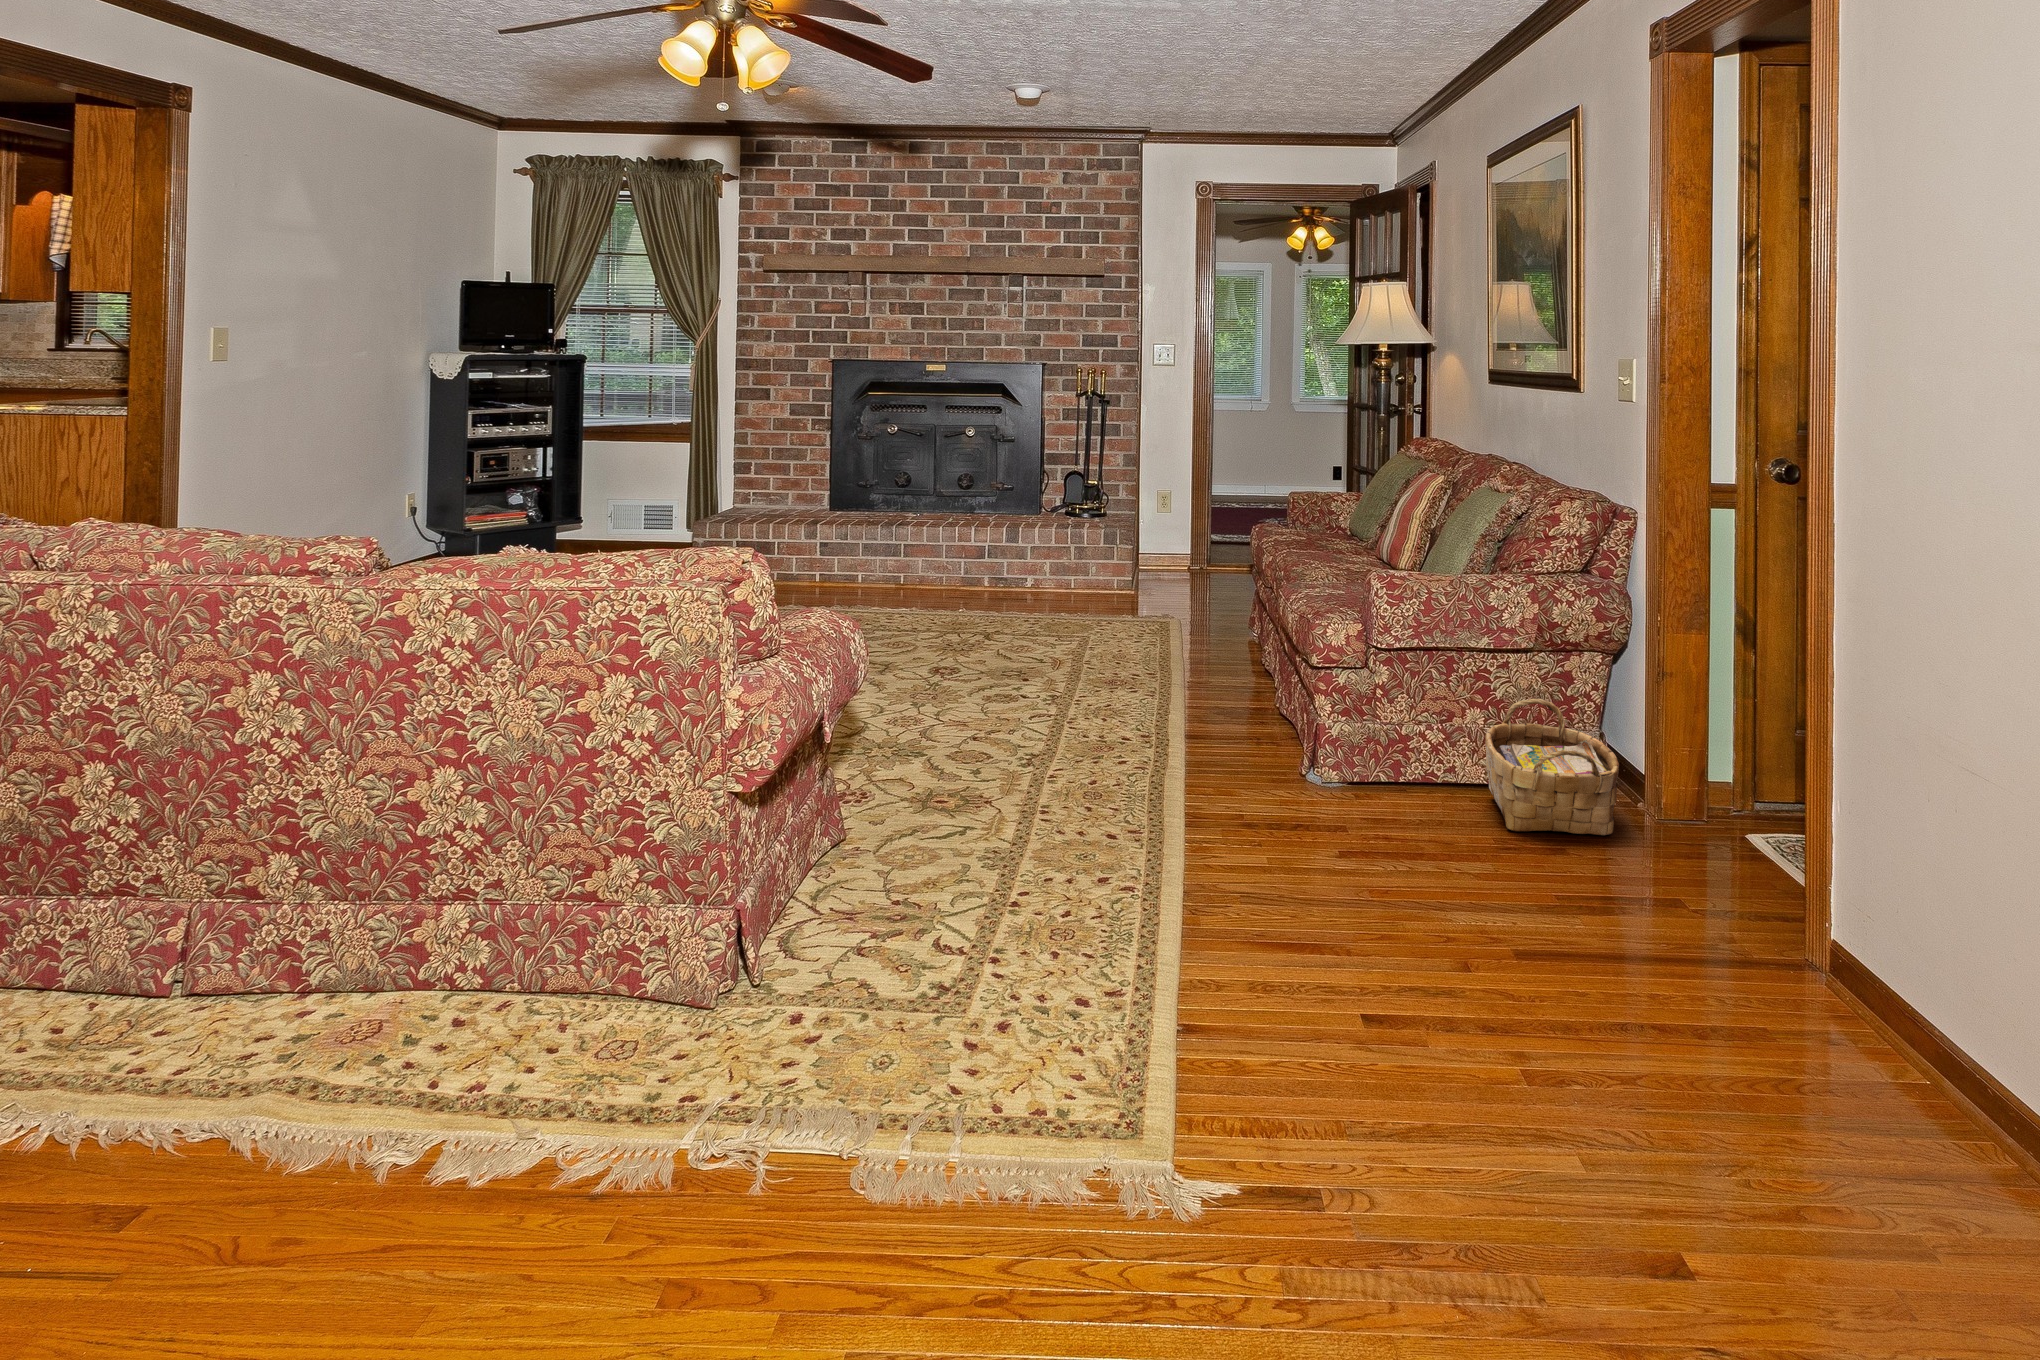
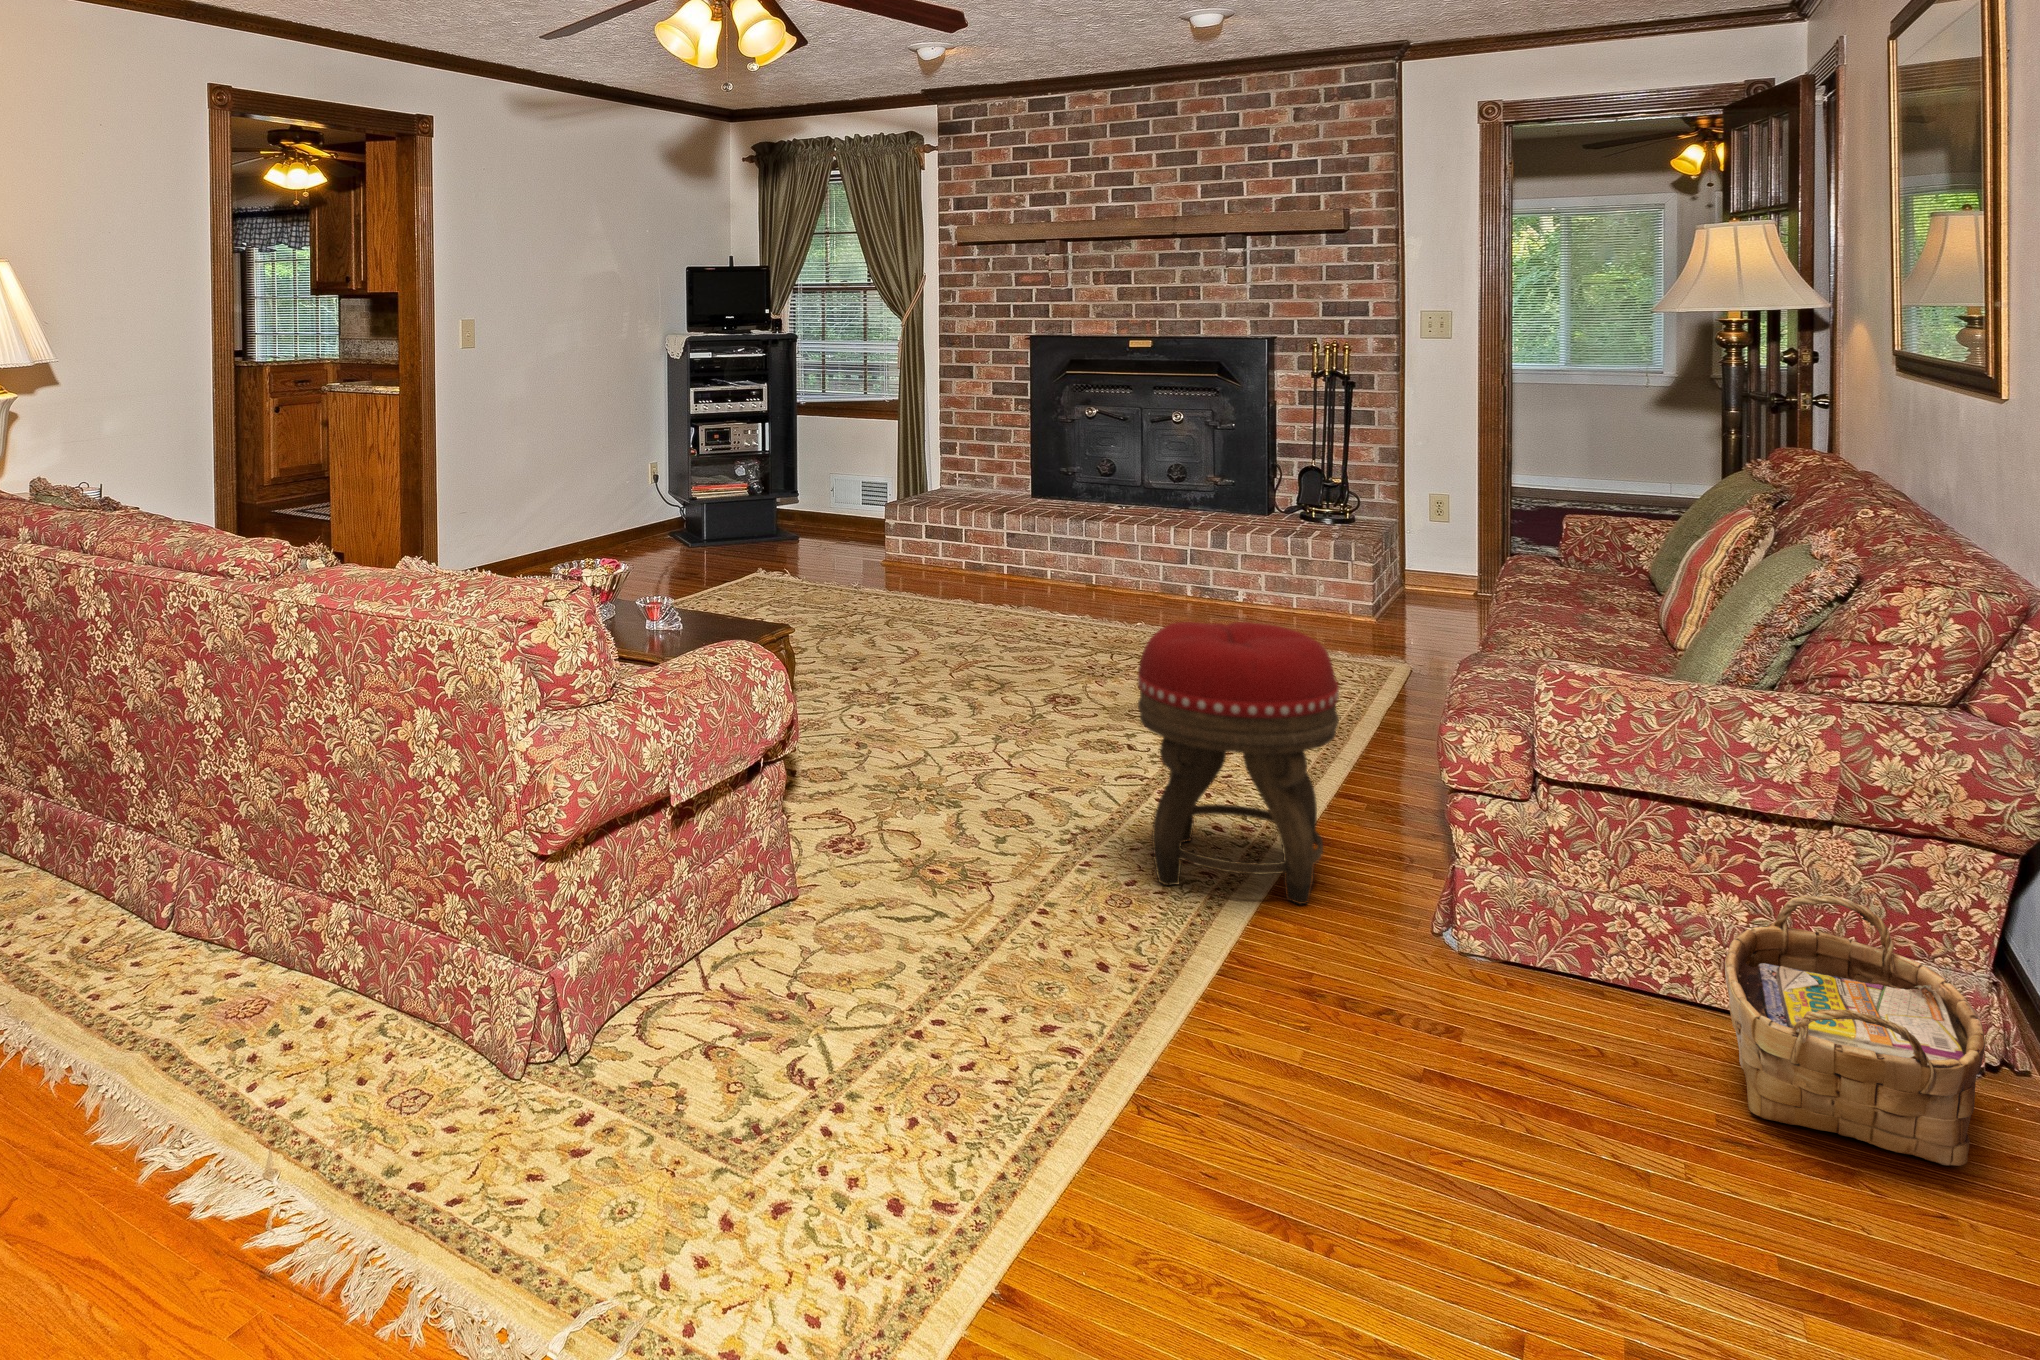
footstool: none [1080,569,1225,772] -> present [1138,622,1339,904]

